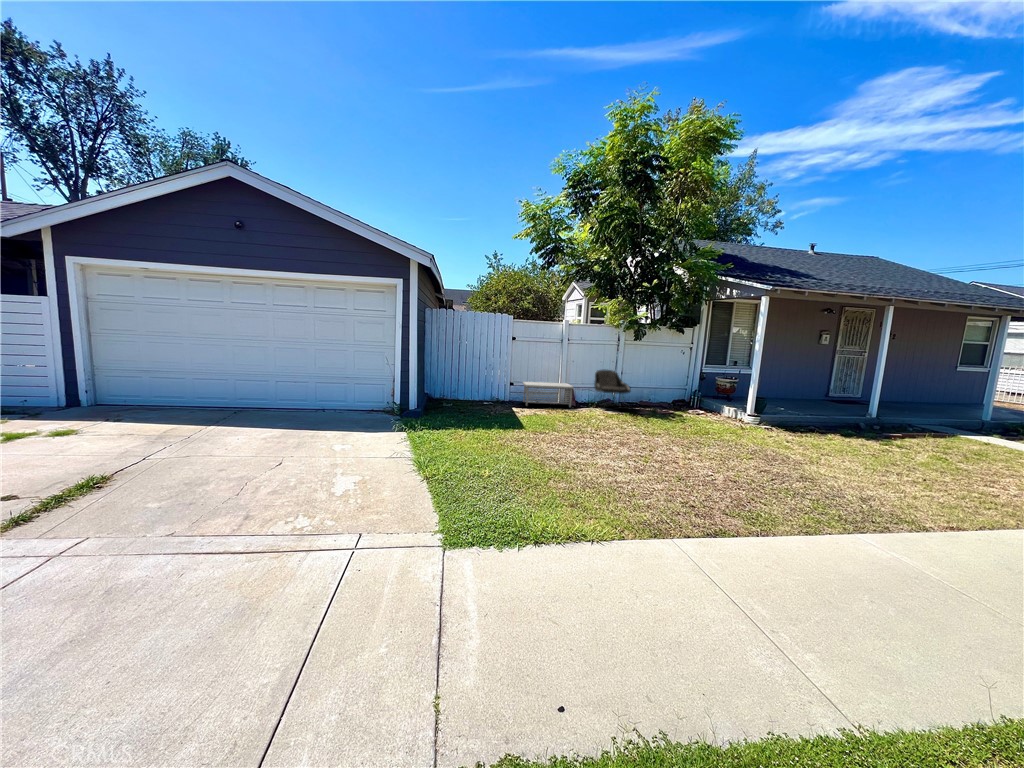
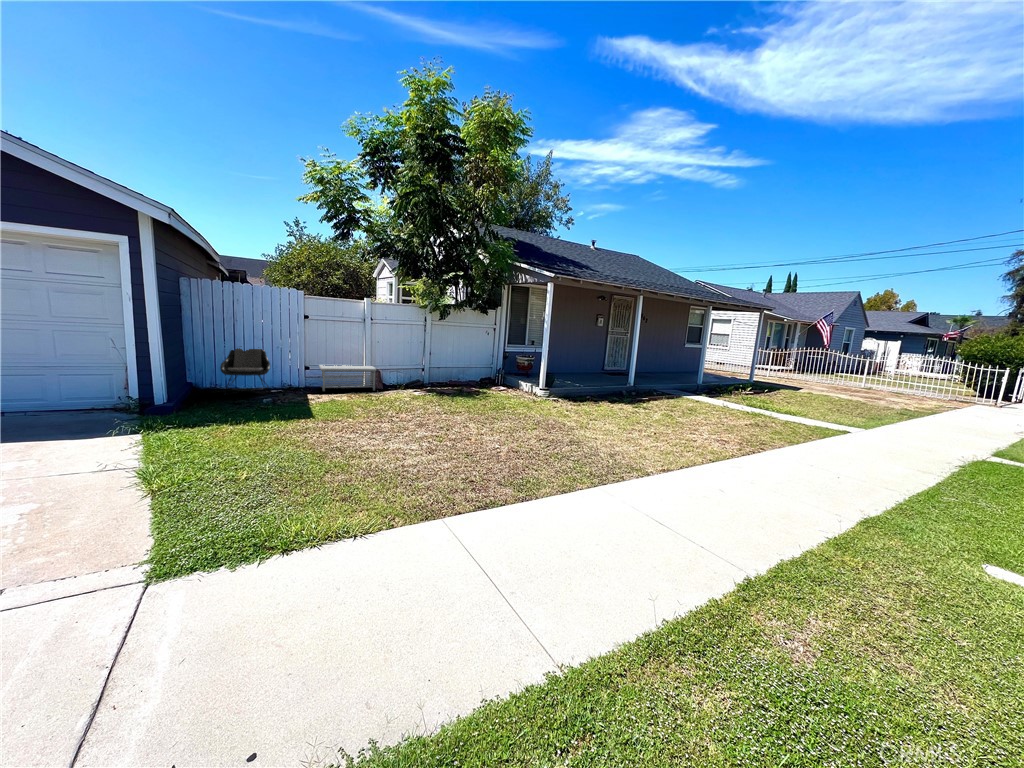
lounge chair: present [594,370,631,408] -> present [220,346,270,395]

